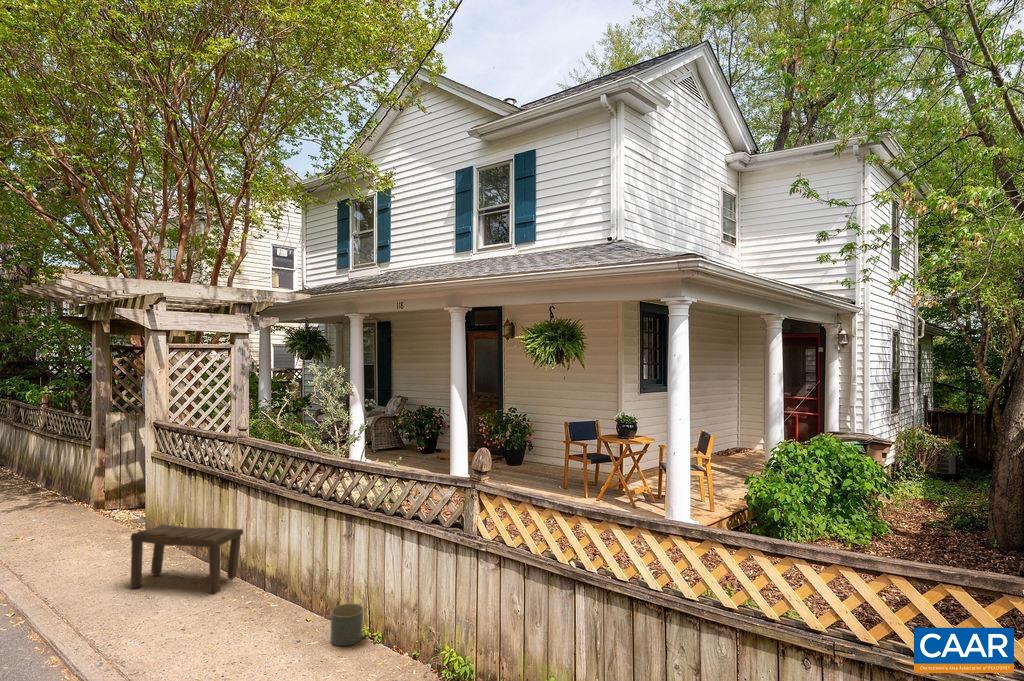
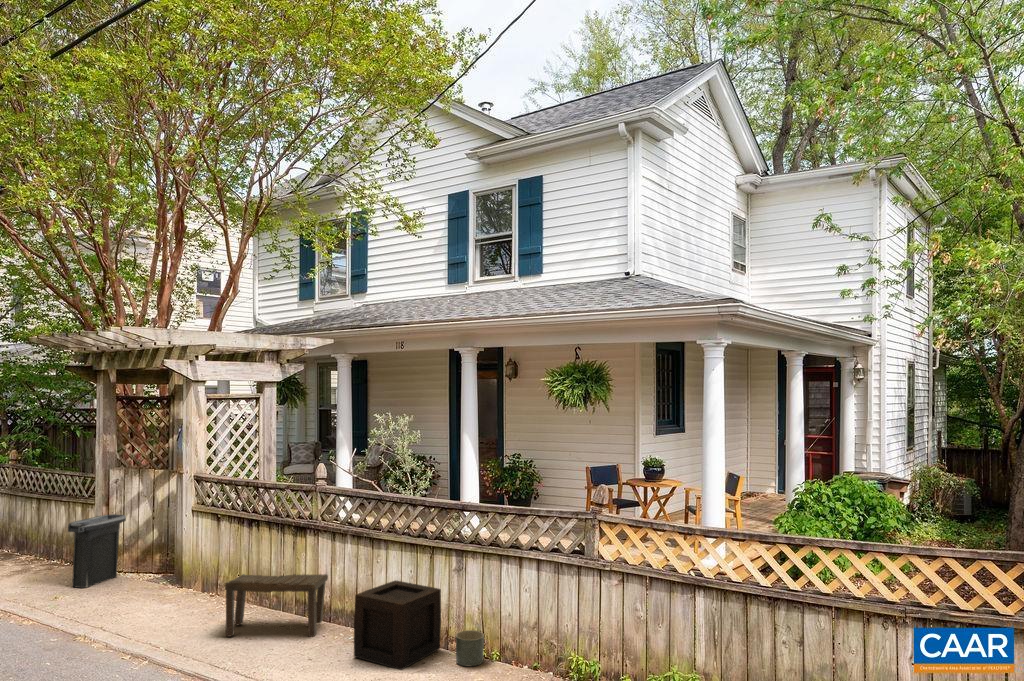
trash can: none [48,457,113,525] -> present [68,514,126,588]
wooden crate: none [231,541,330,645] -> present [354,581,441,670]

